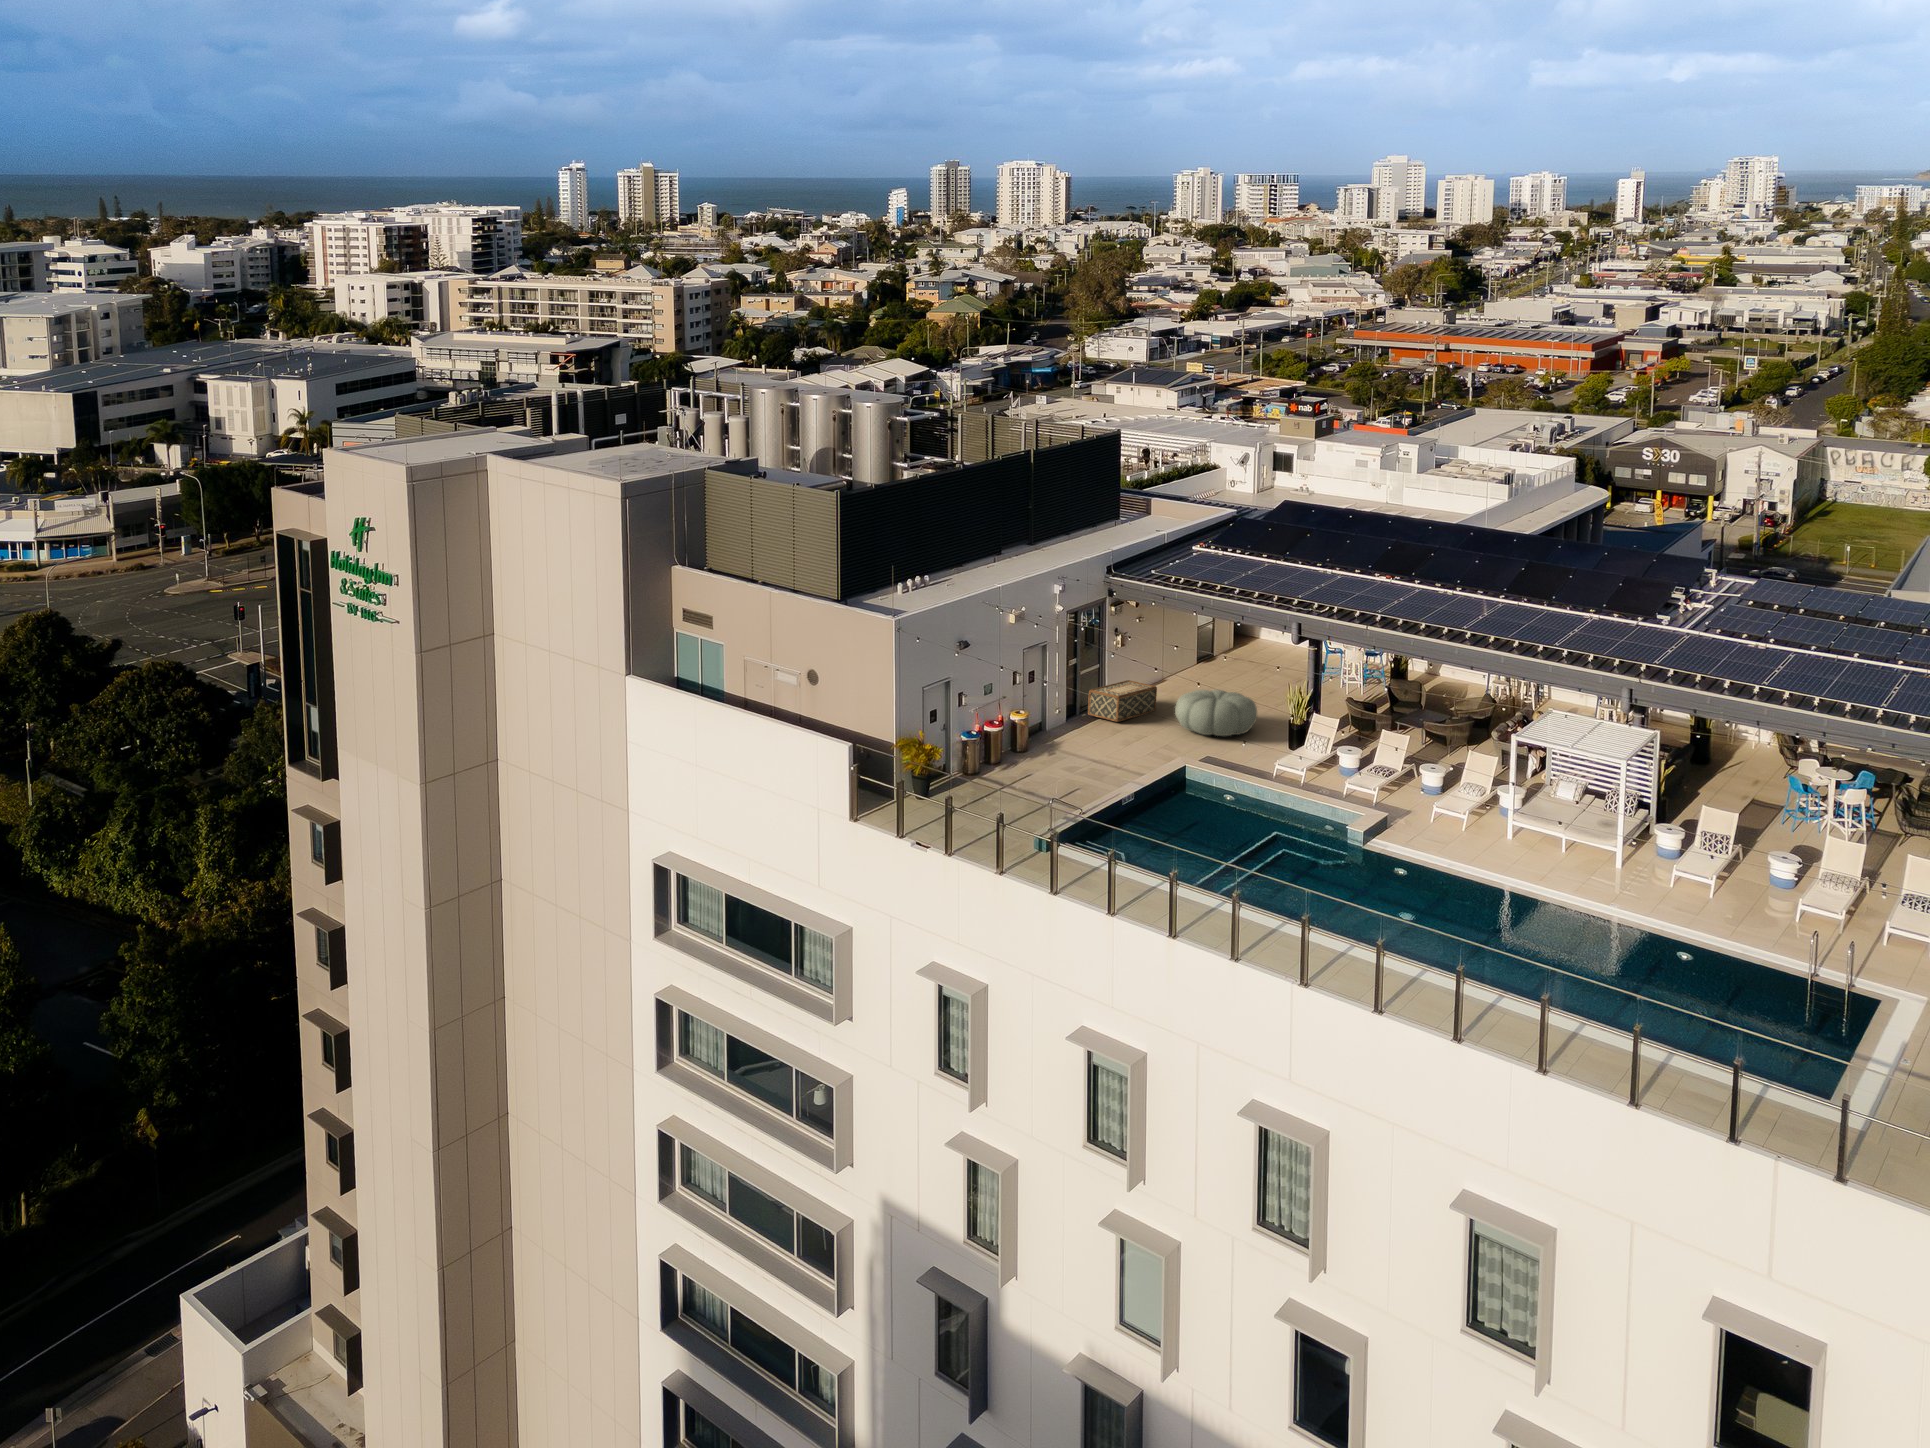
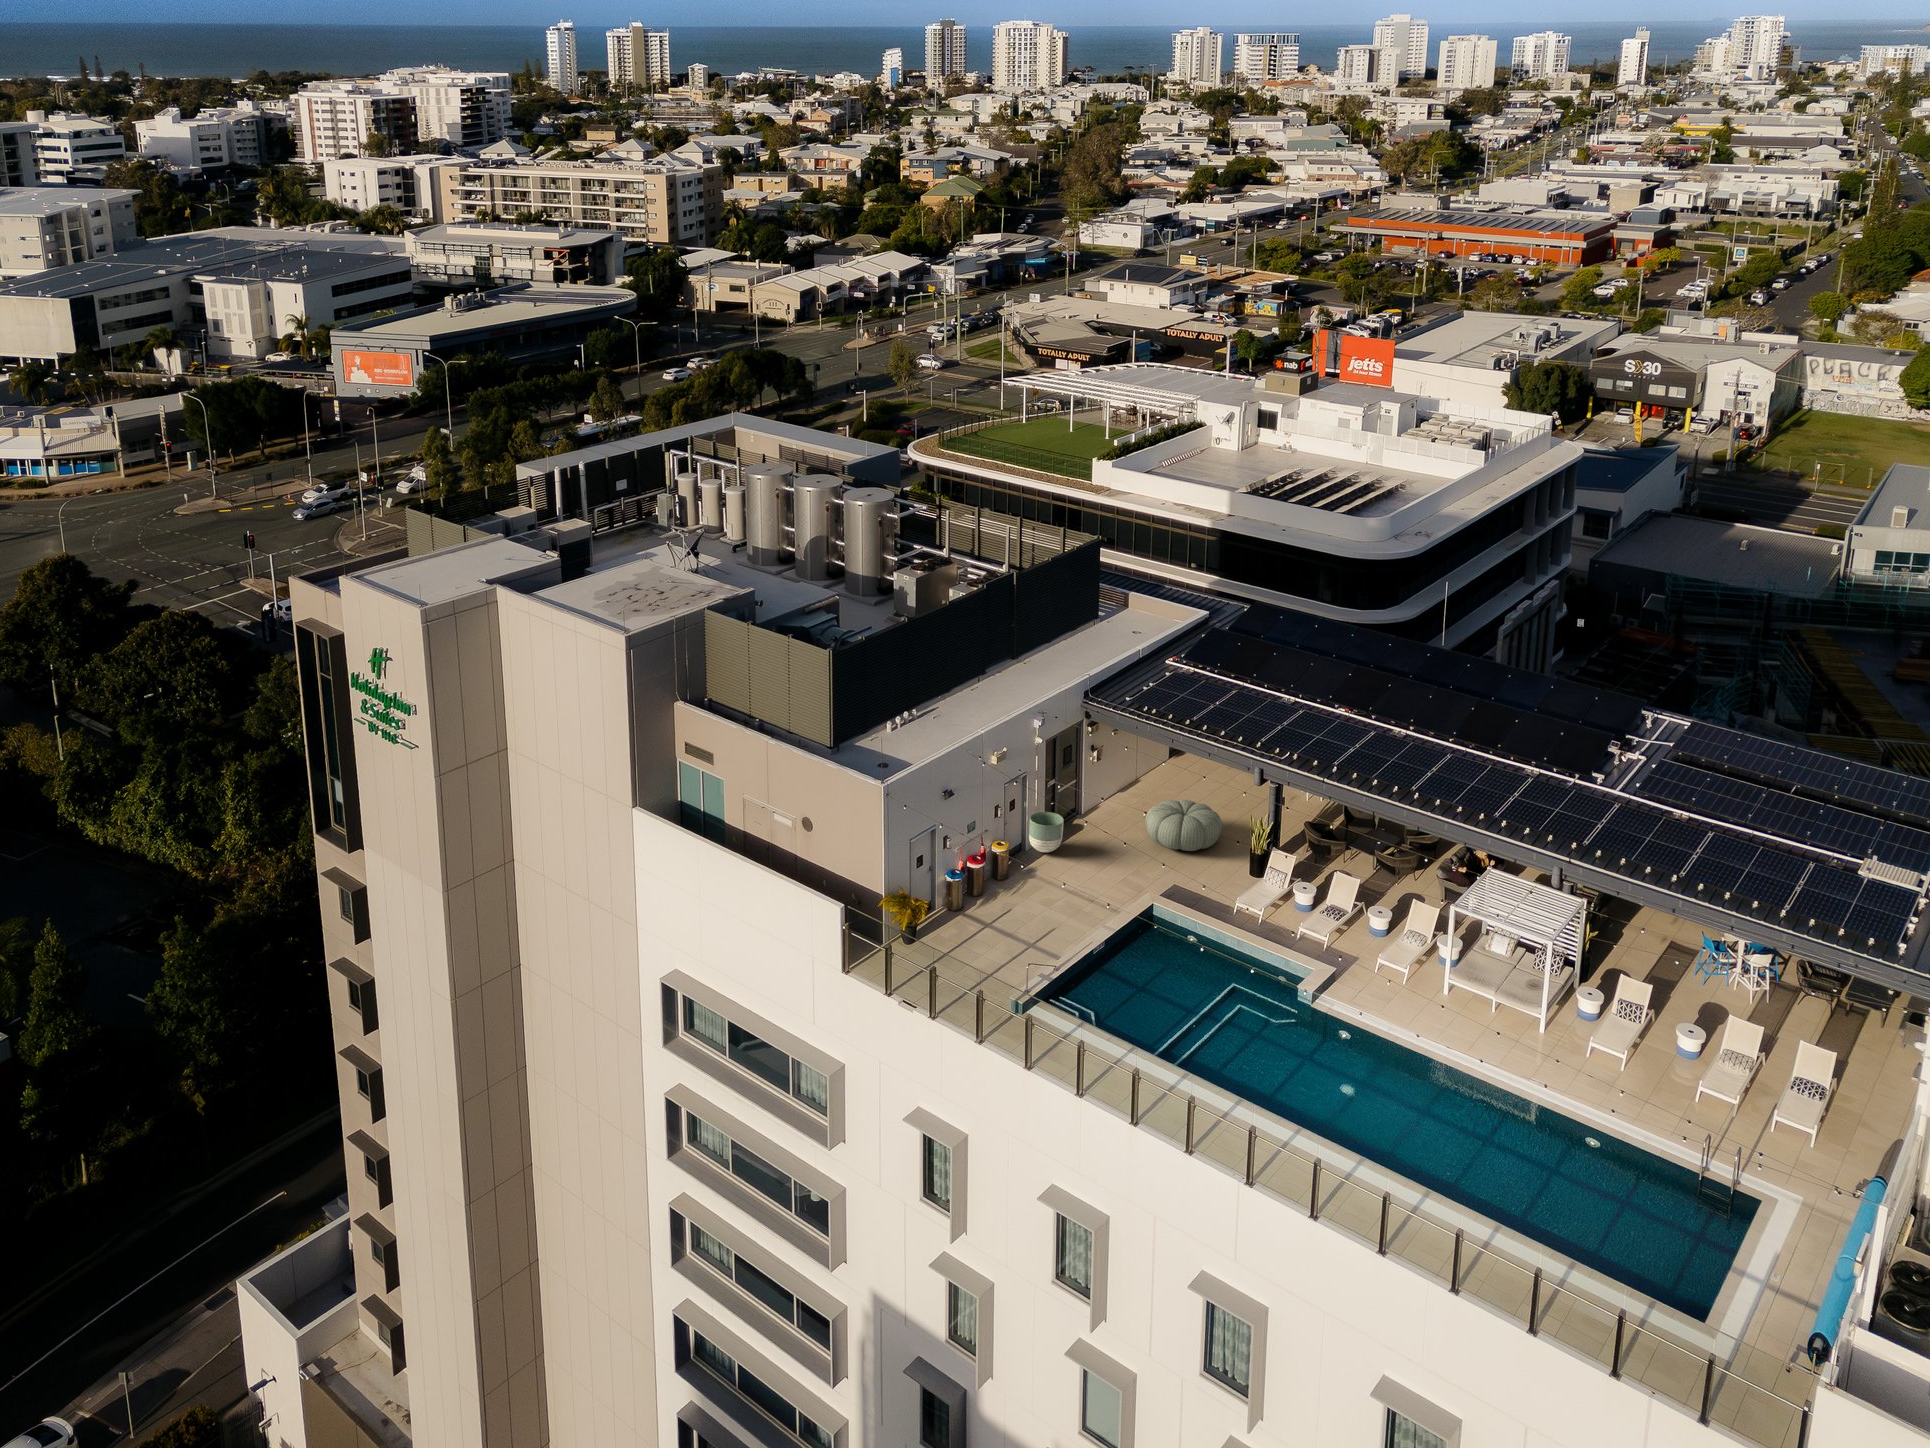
woven basket: present [1088,680,1157,722] -> none [1065,782,1130,830]
planter: none [1050,697,1087,738] -> present [1029,812,1064,852]

